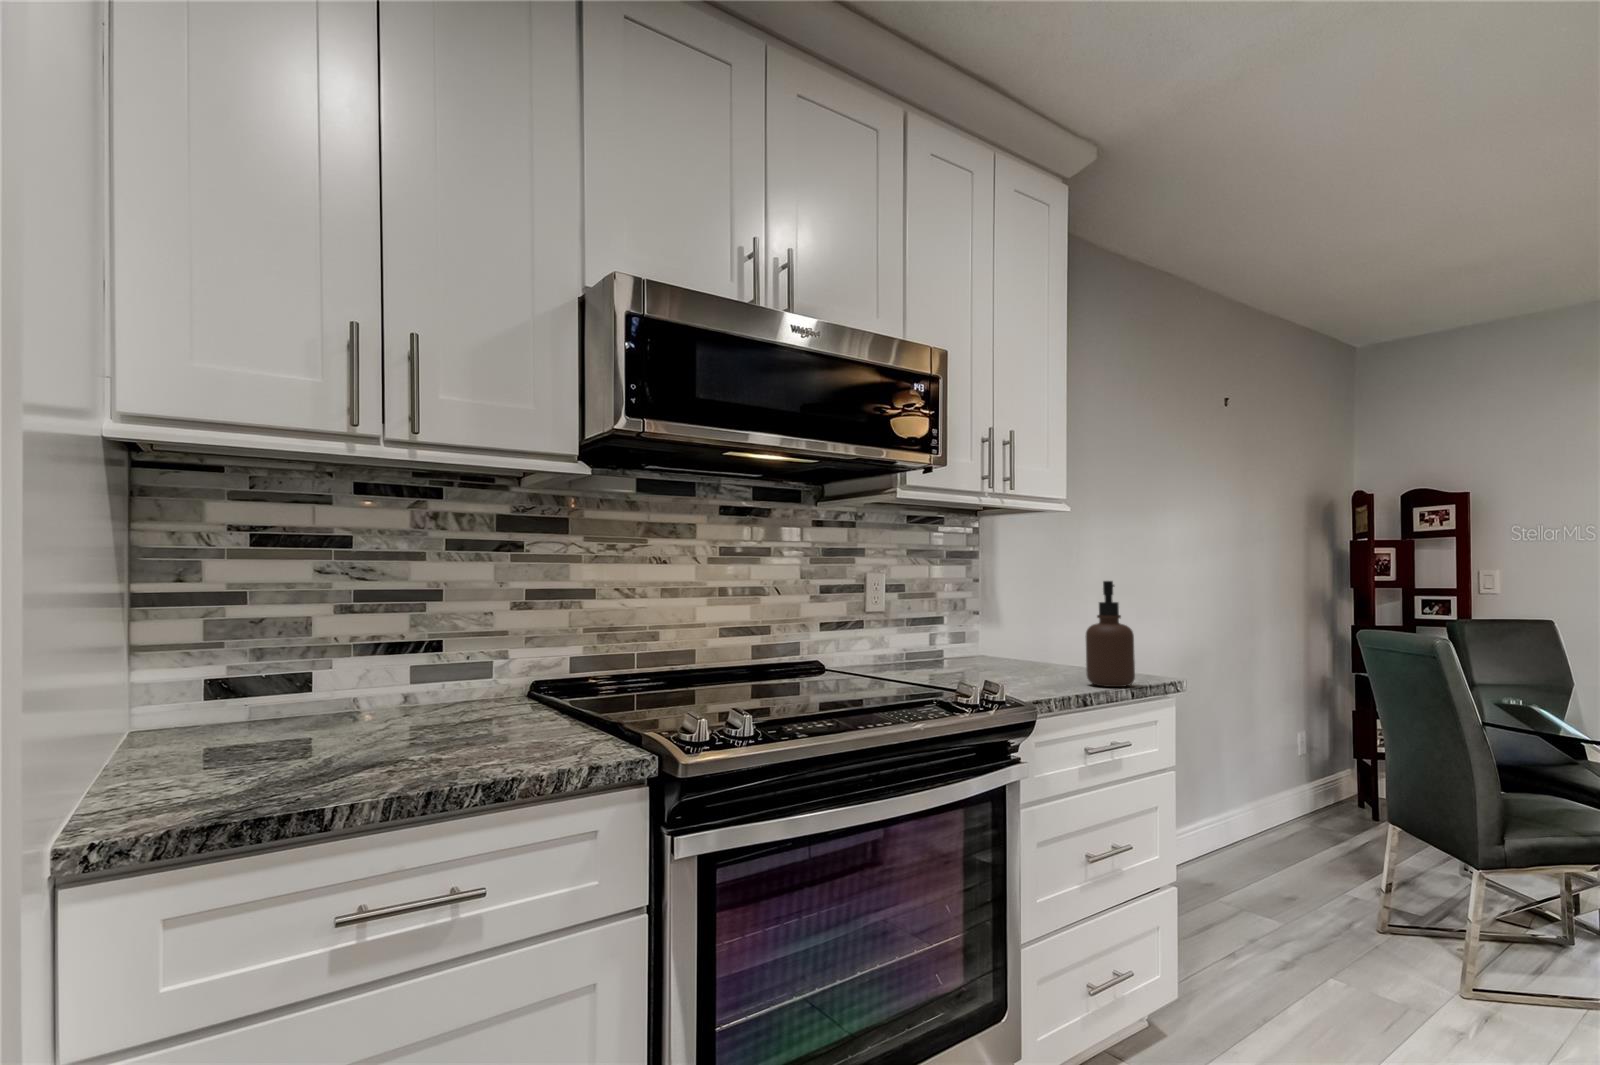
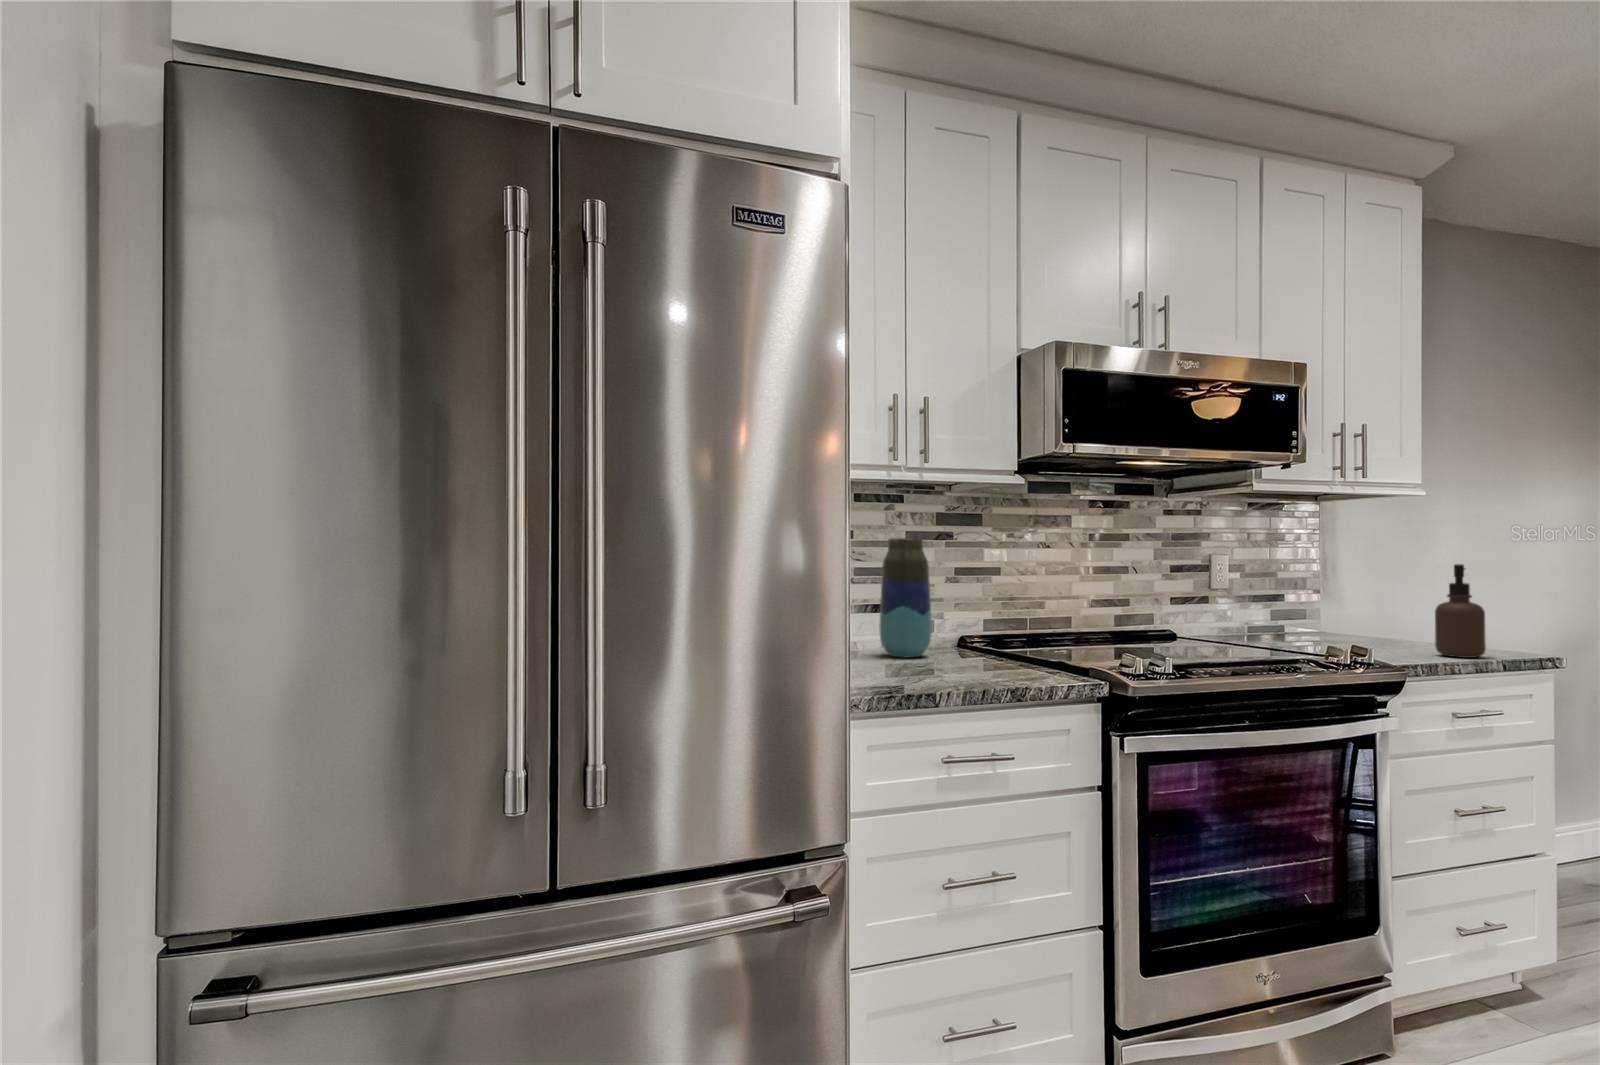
vase: none [370,545,455,723] -> present [879,538,932,658]

